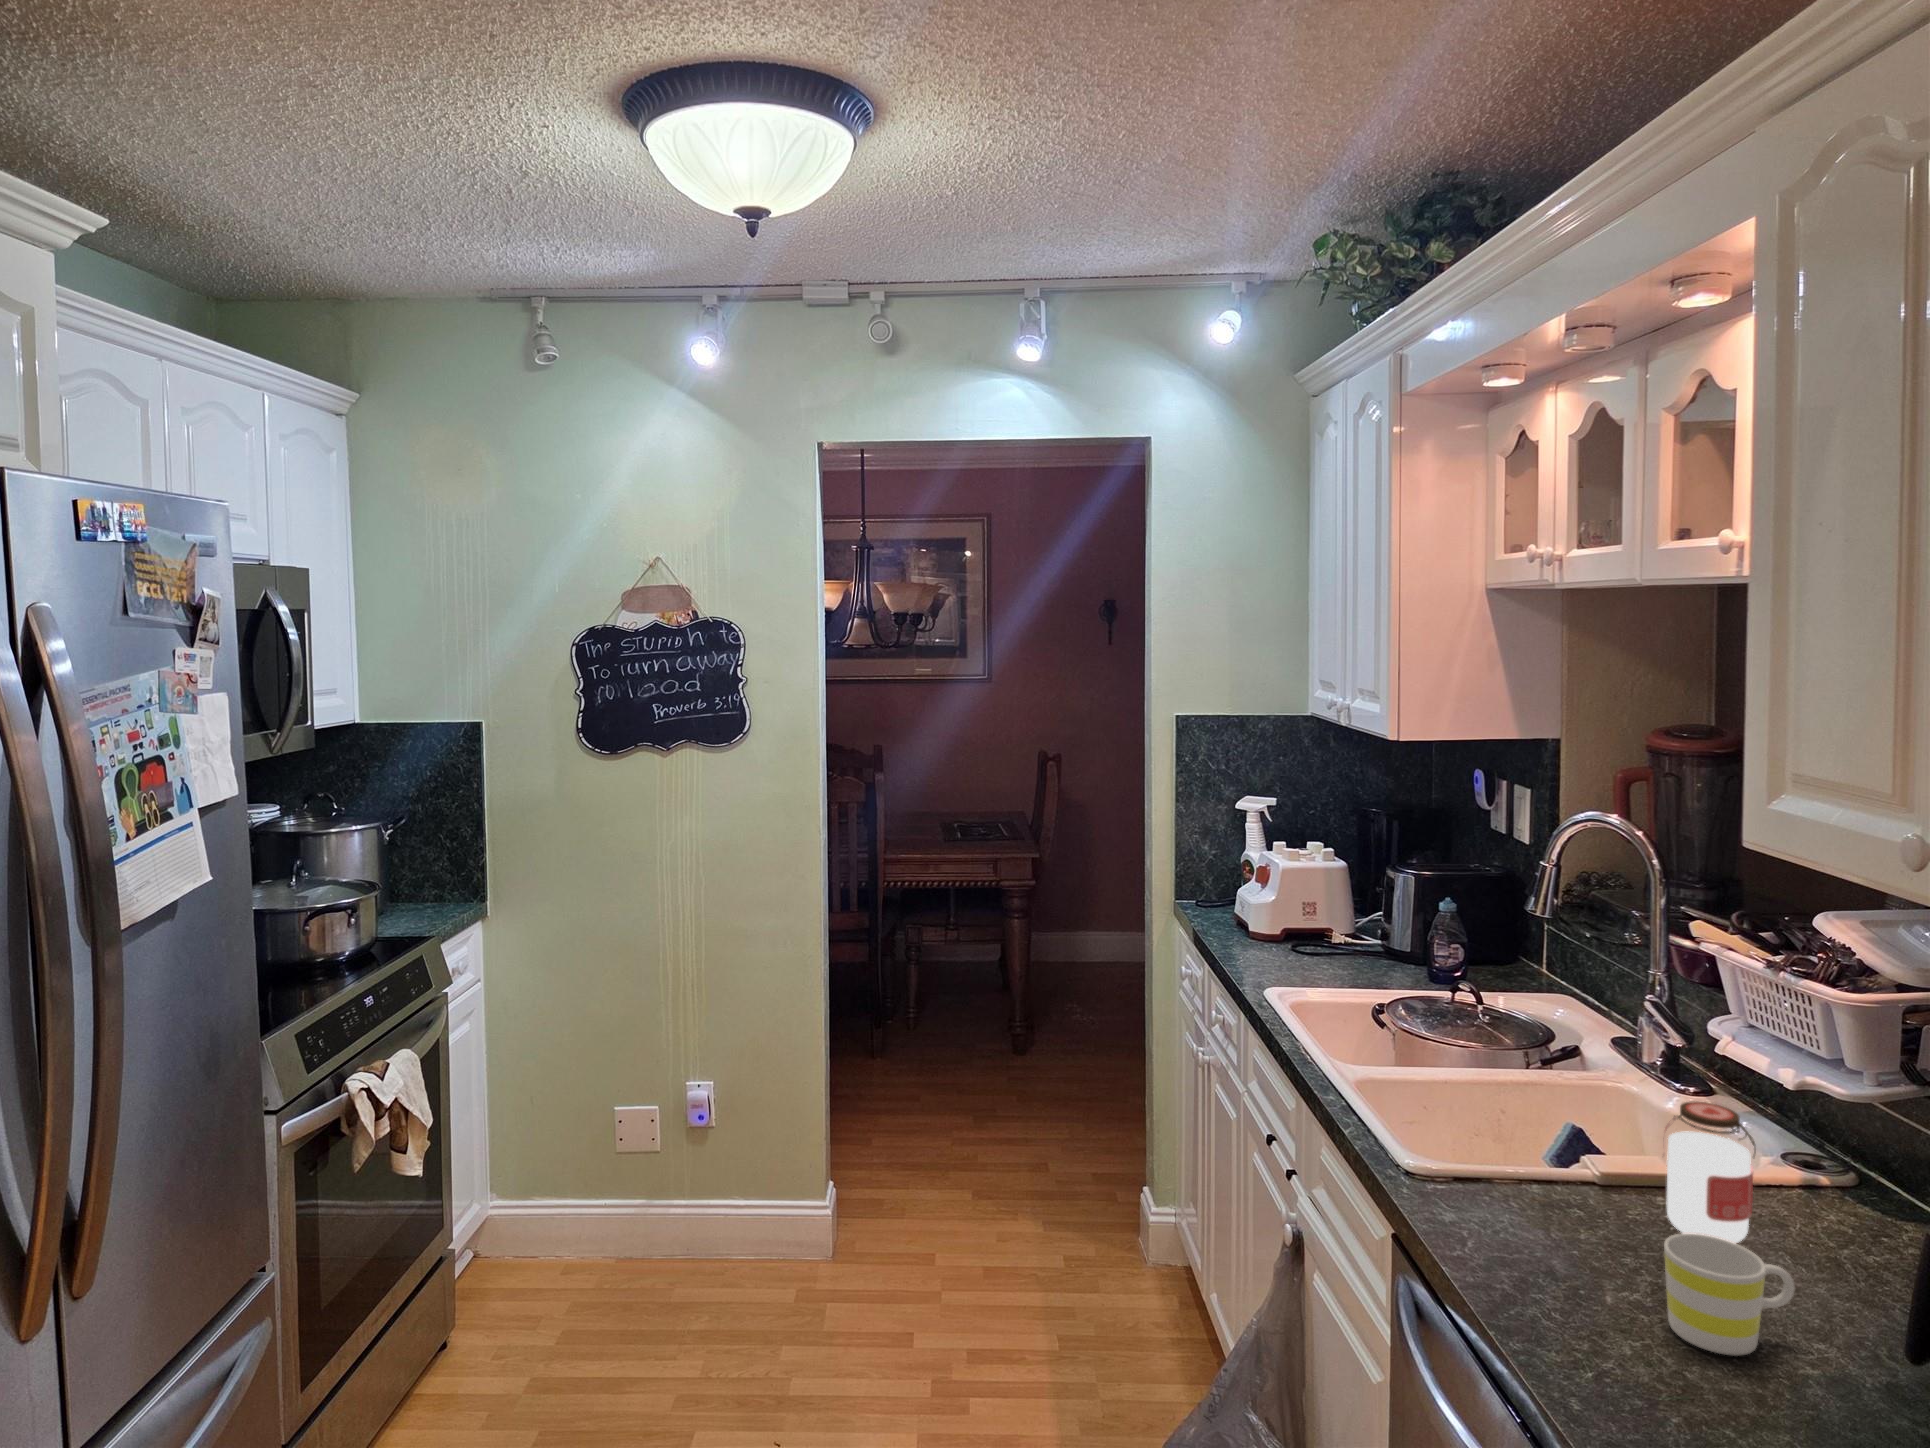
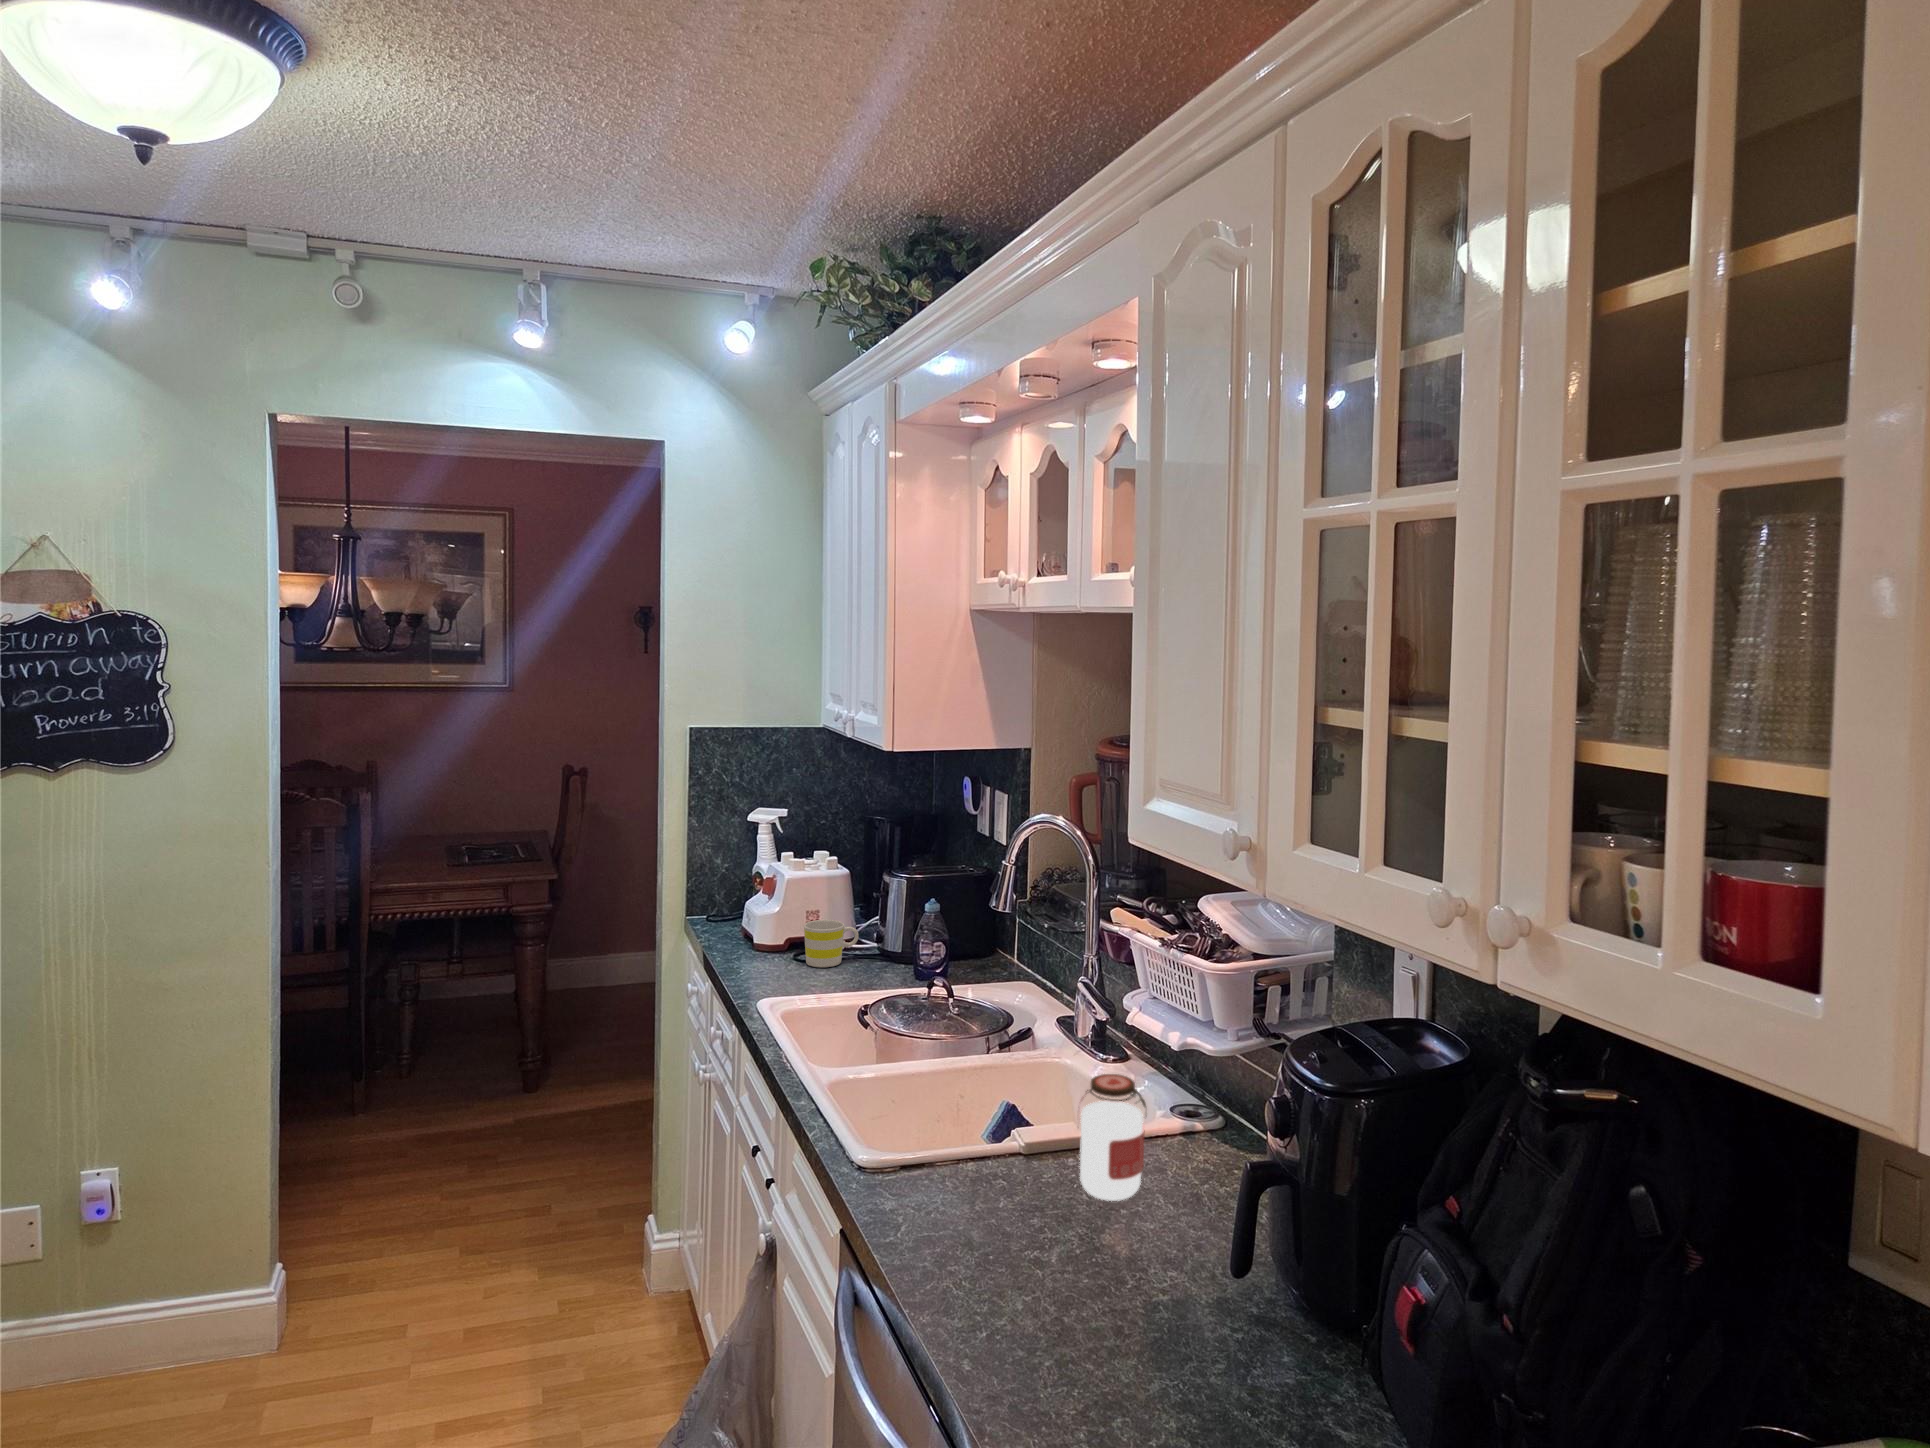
mug: present [1664,1233,1795,1356] -> present [804,920,859,967]

